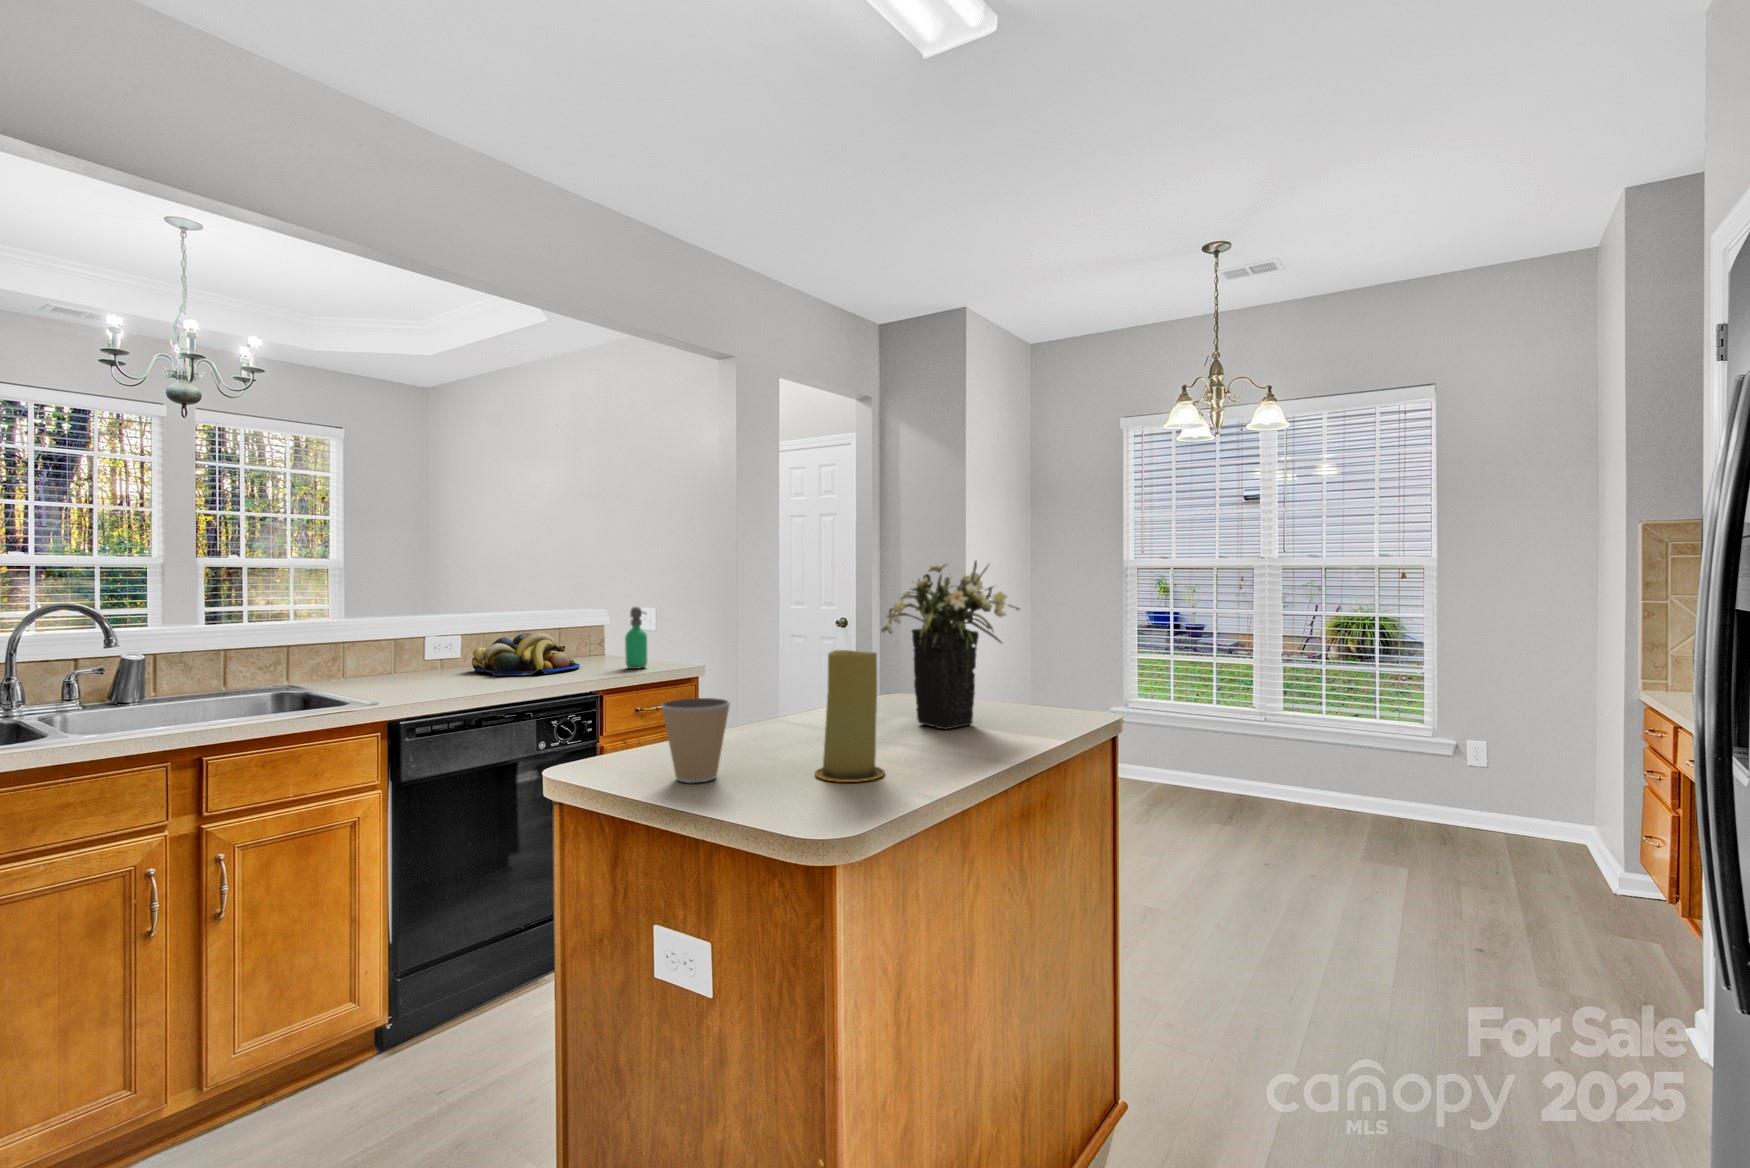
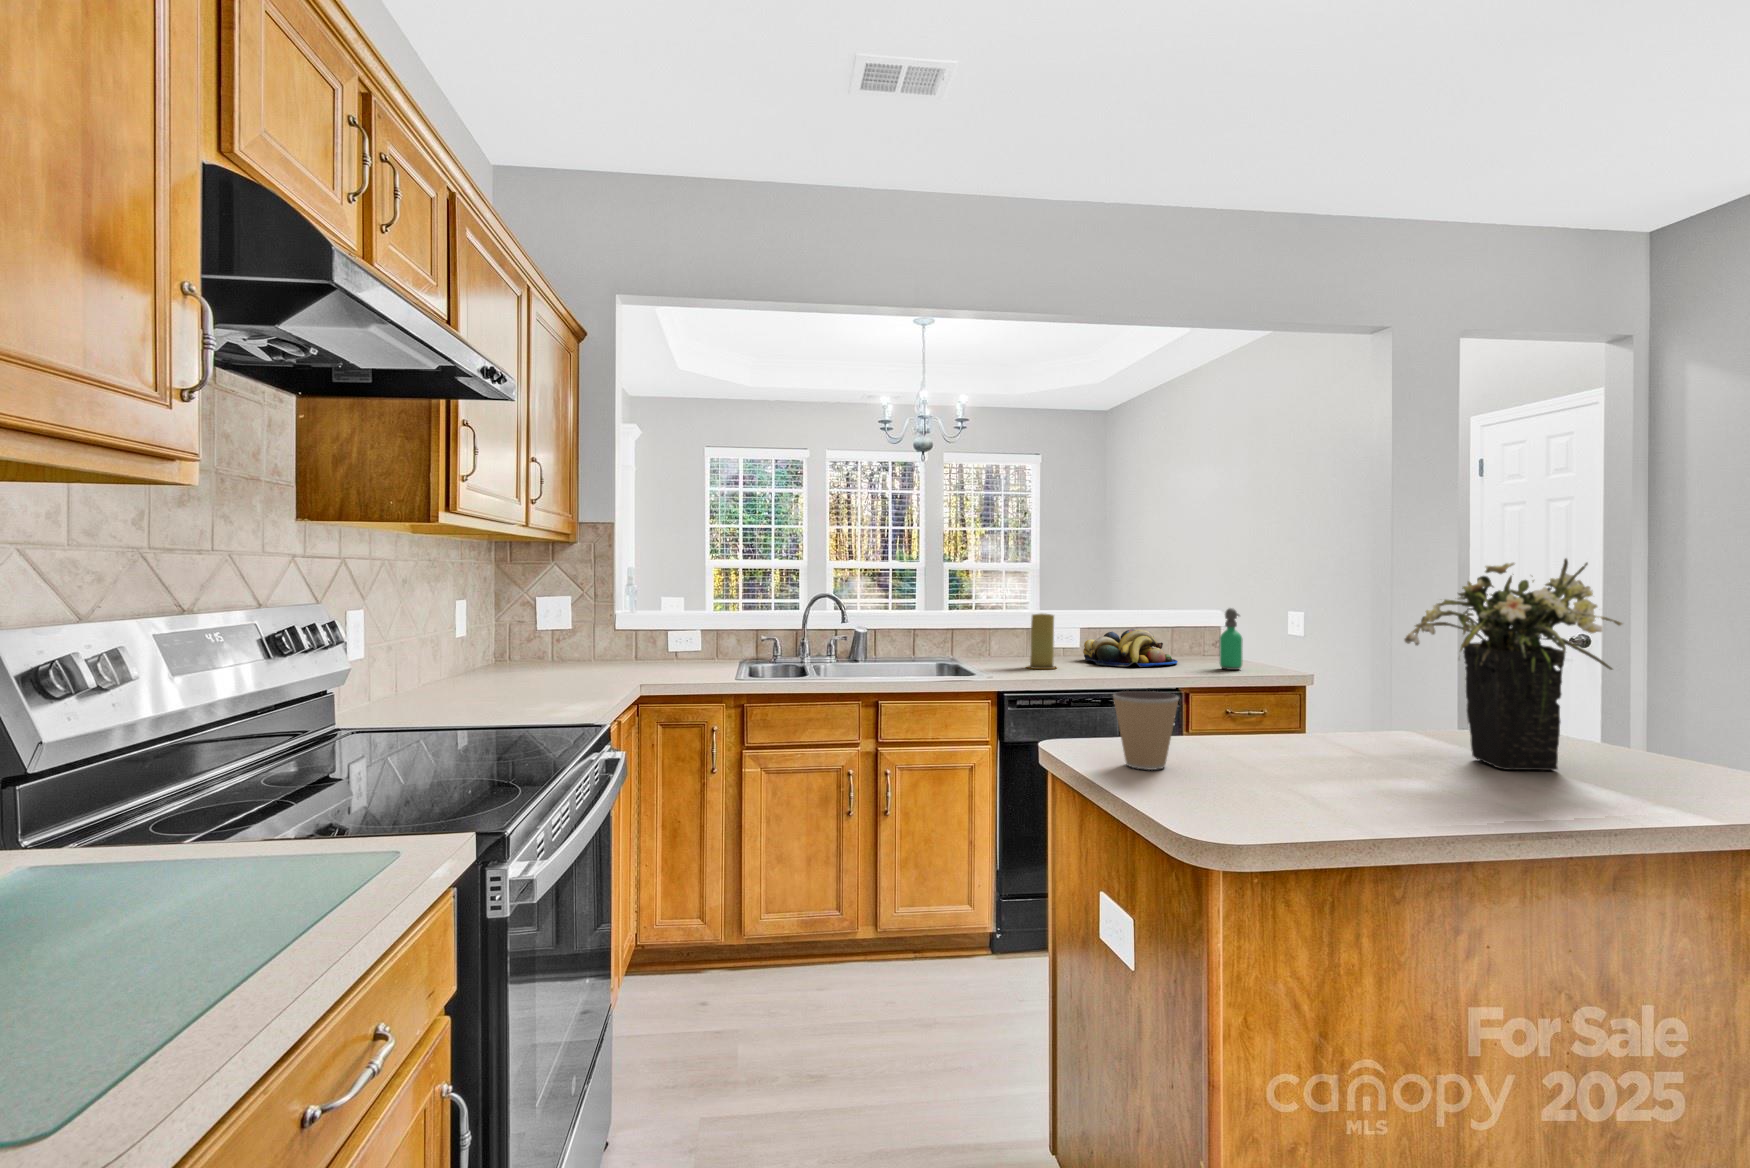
candle: present [815,650,885,782] -> present [1027,614,1056,669]

